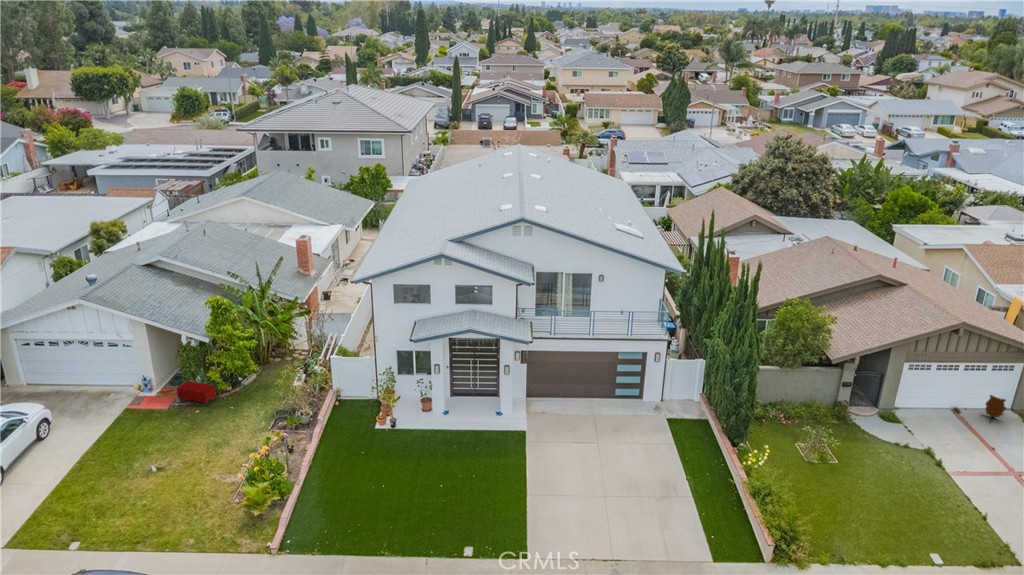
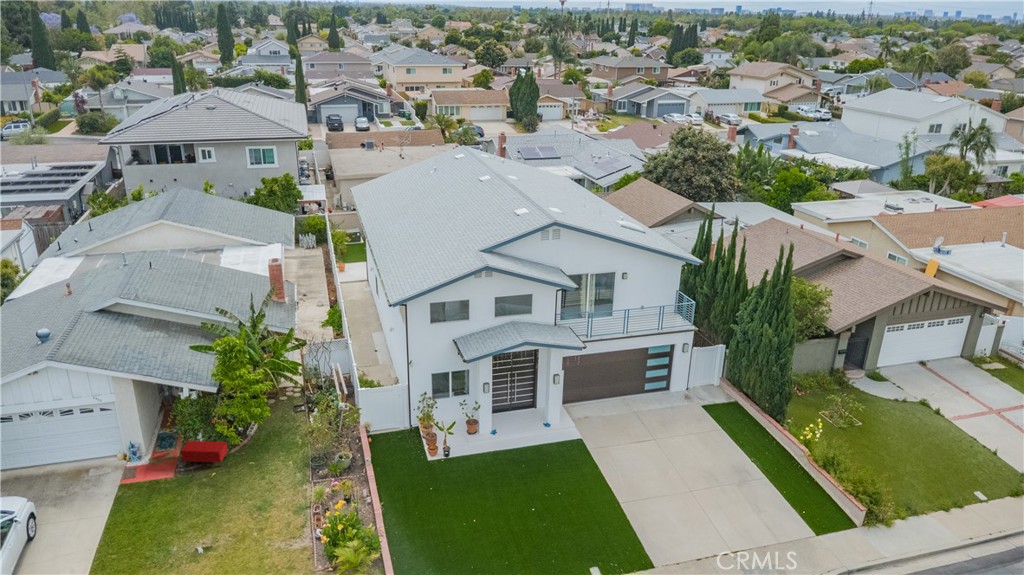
lounge chair: present [986,395,1006,422] -> none [941,346,965,371]

